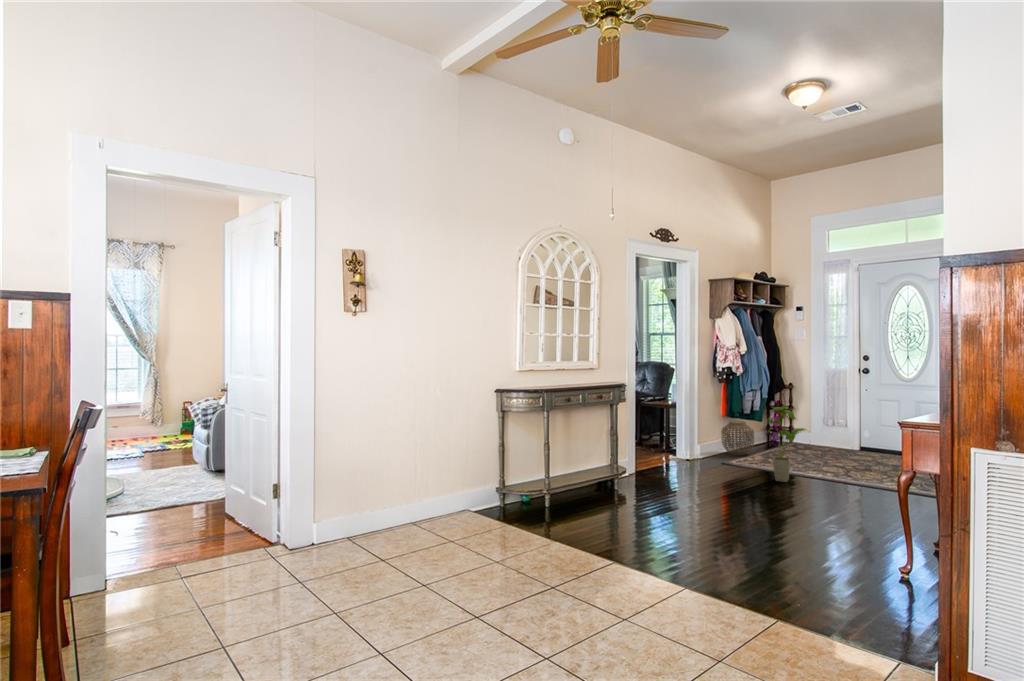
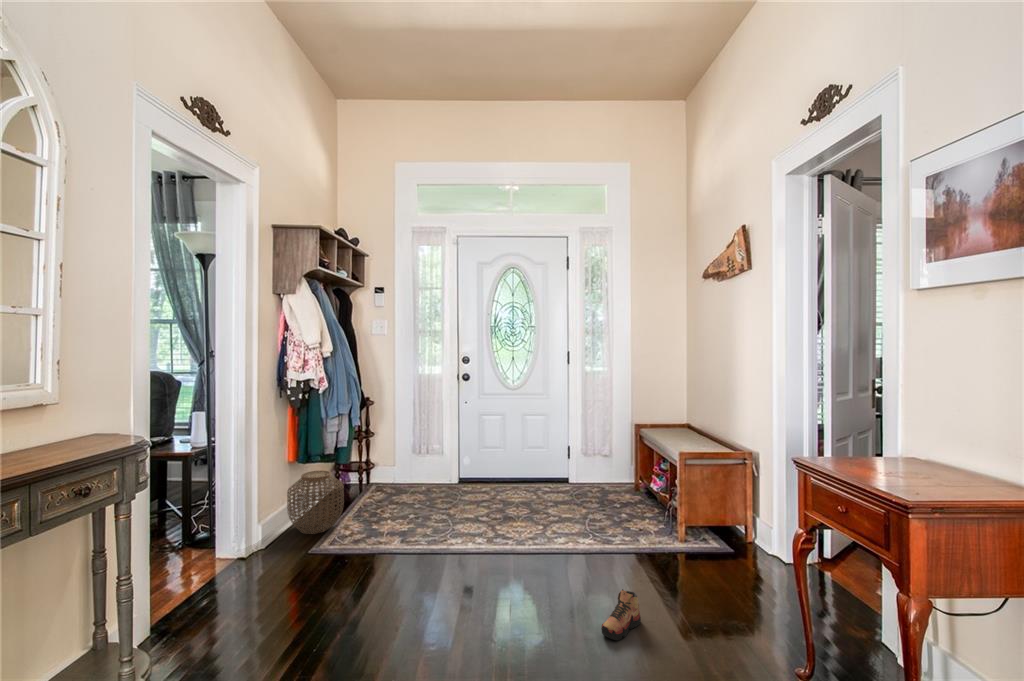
house plant: present [767,406,806,482] -> none [418,450,486,592]
shoe: none [835,488,871,510] -> present [601,589,641,641]

